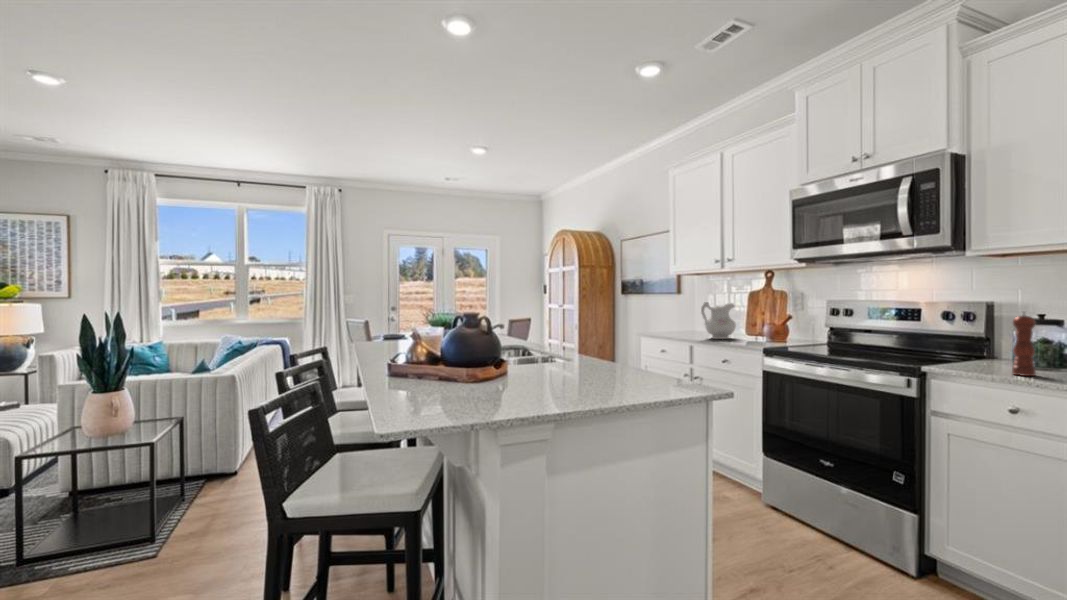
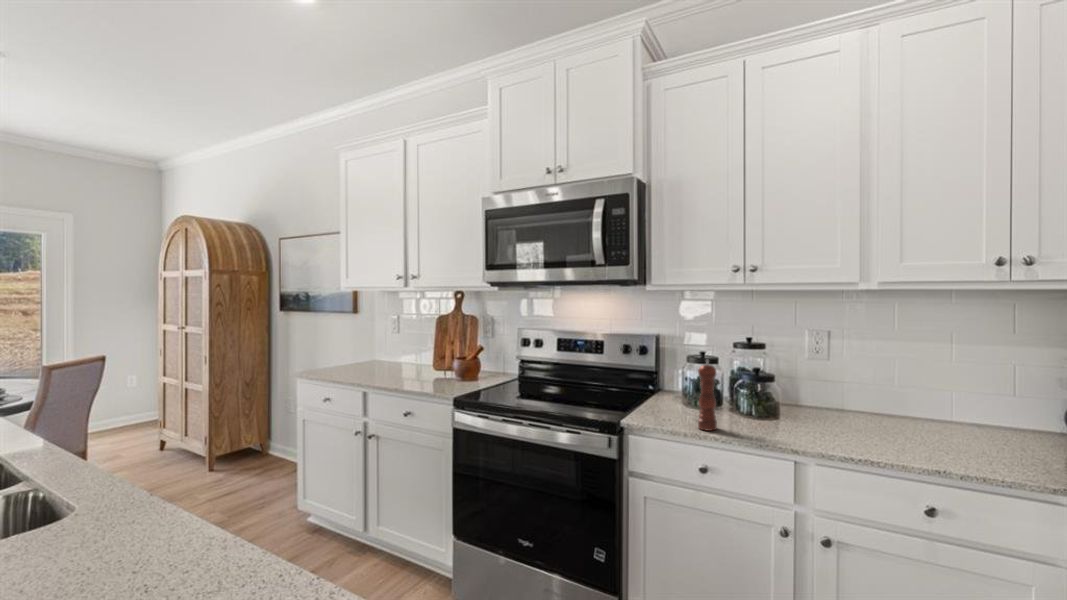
ceramic pitcher: present [701,302,736,339] -> none [378,332,421,381]

